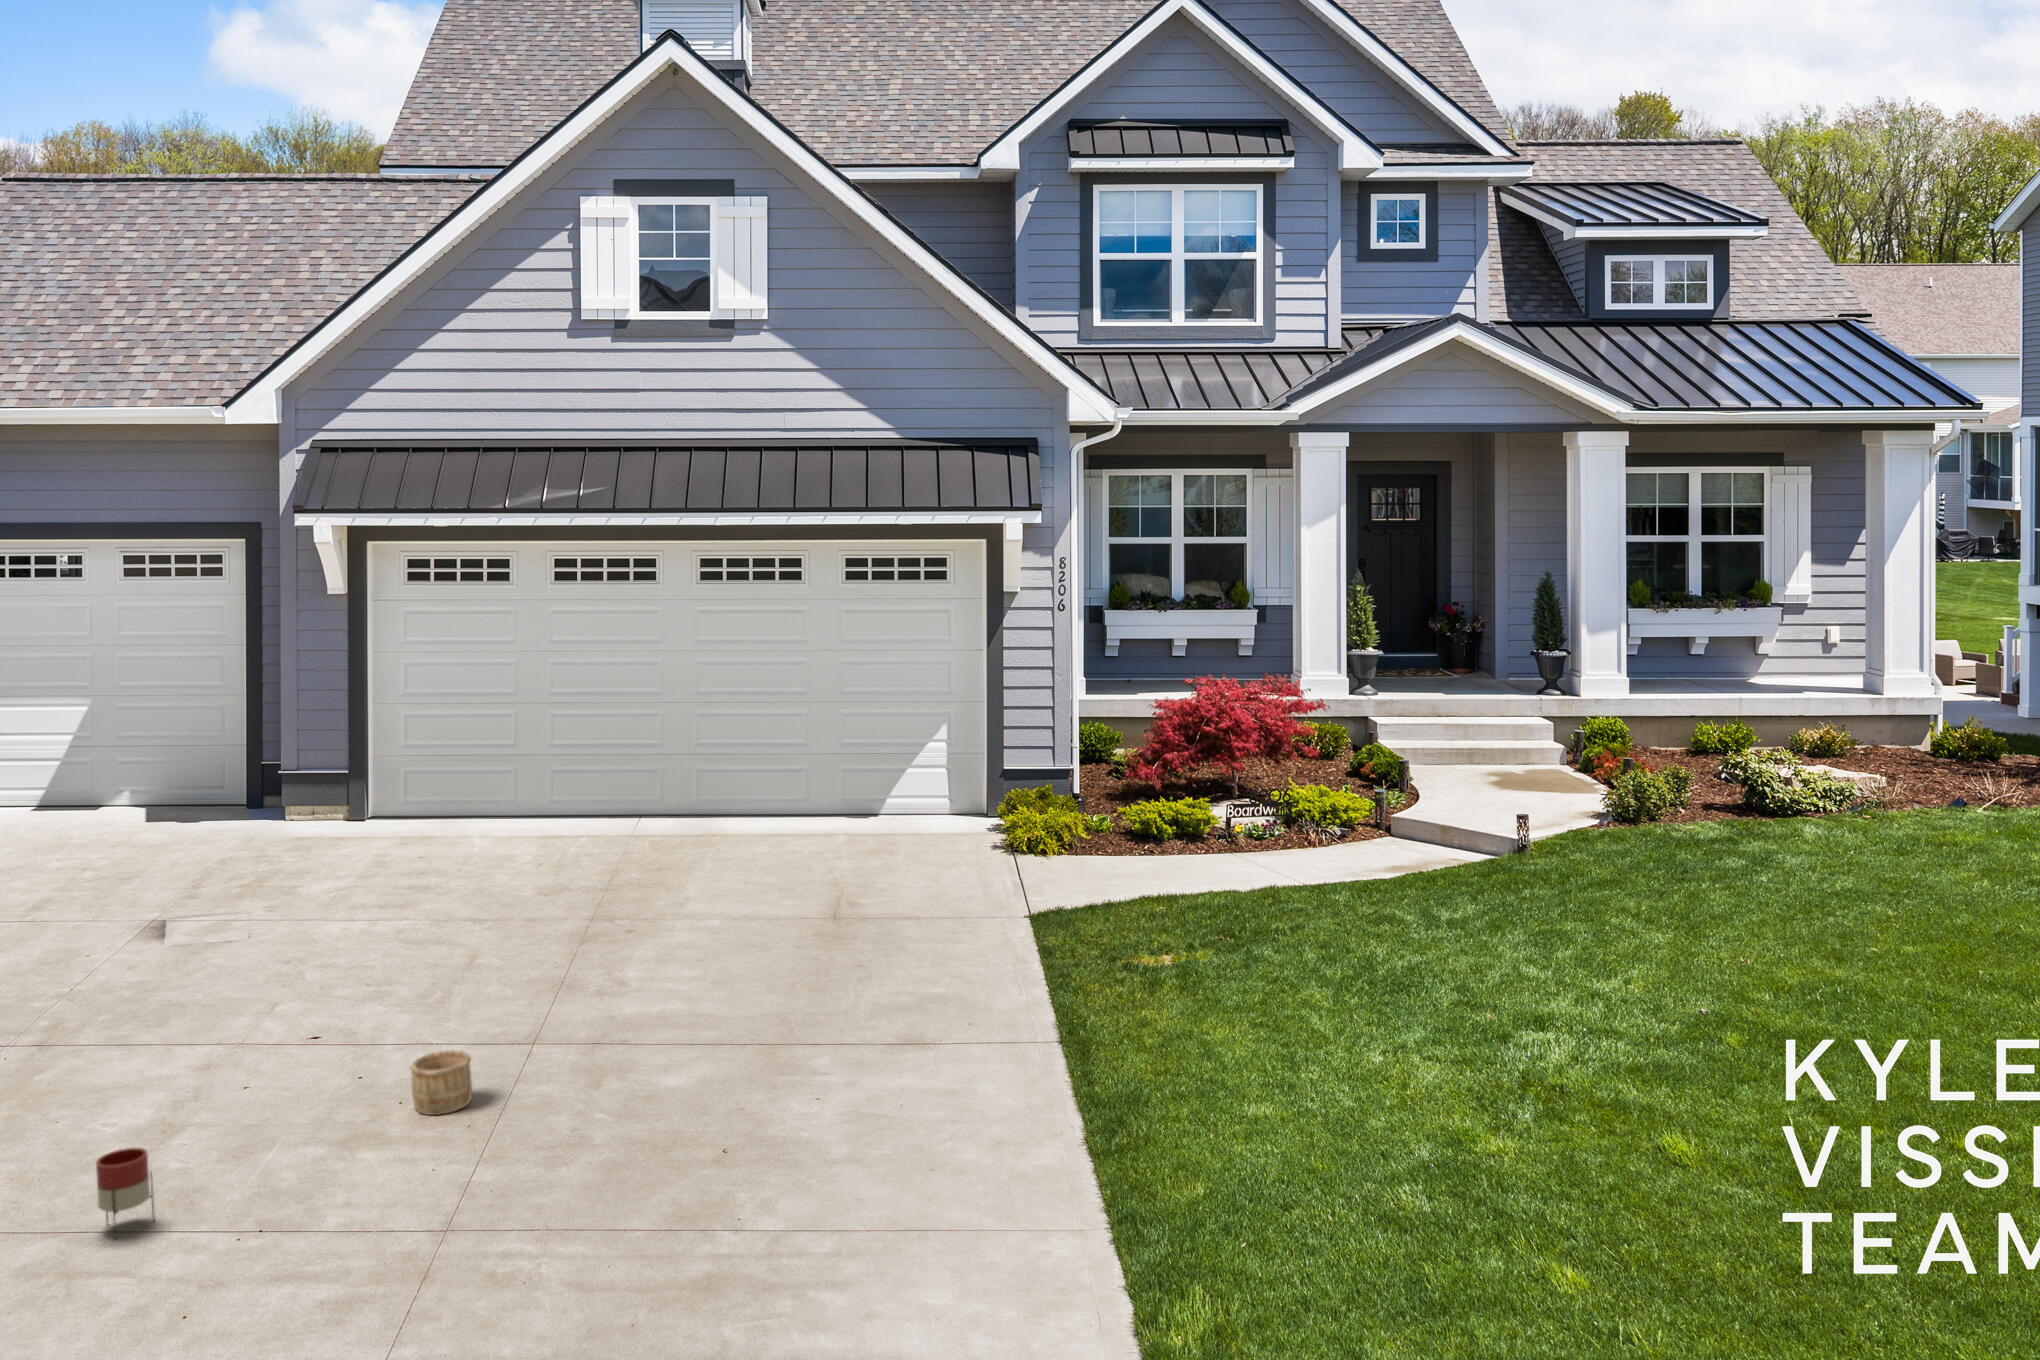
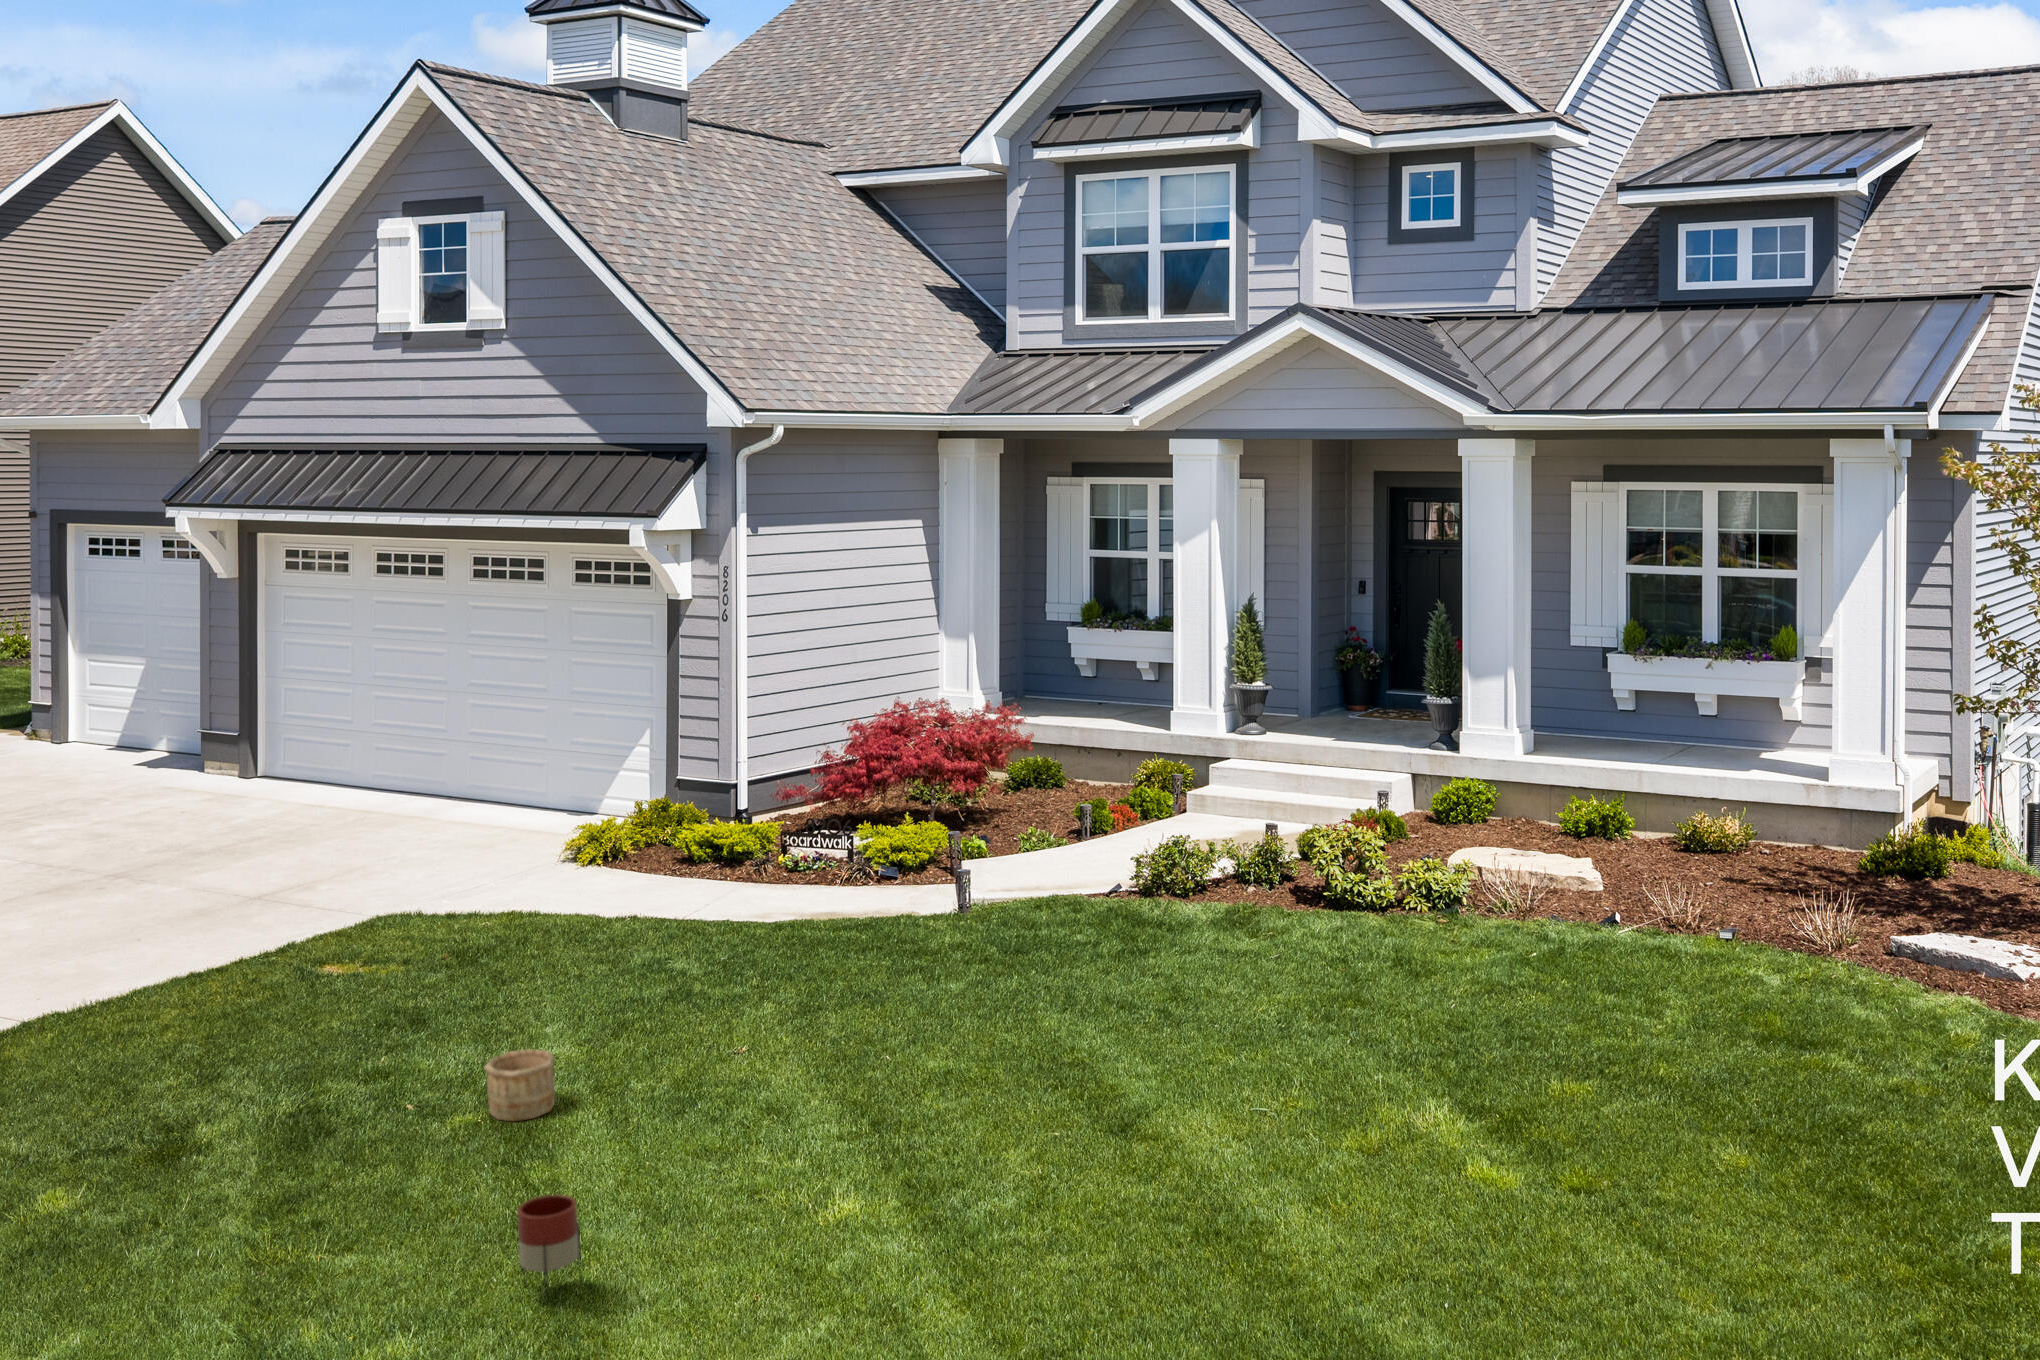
planter: present [96,1148,154,1237] -> present [518,1195,582,1294]

